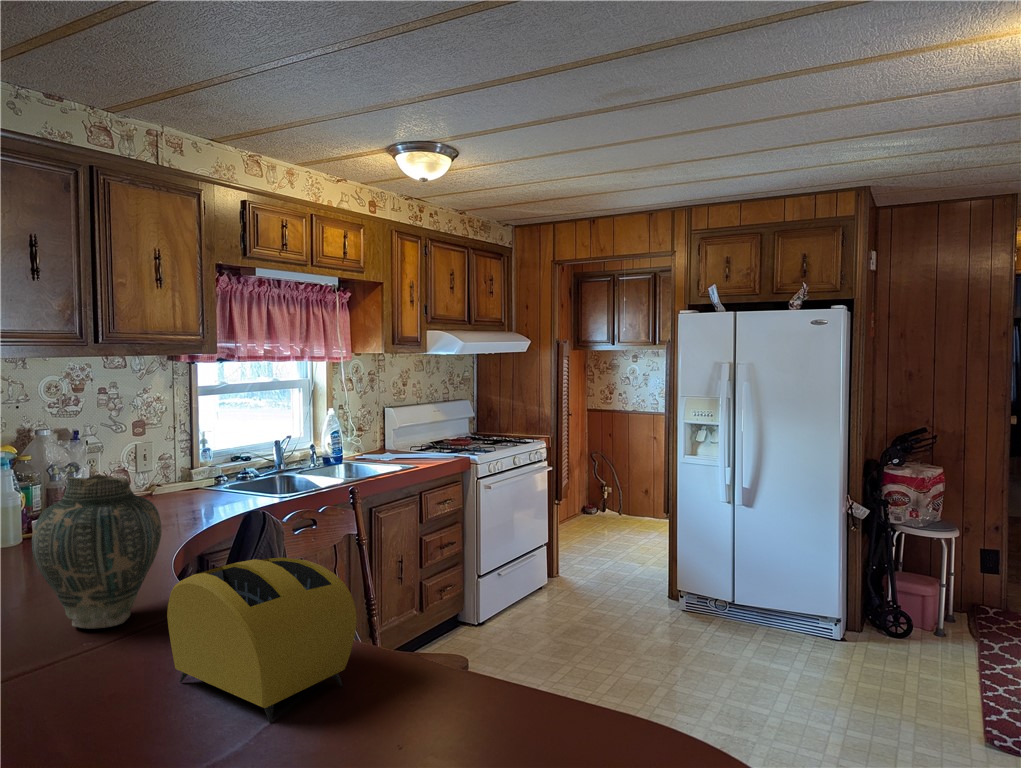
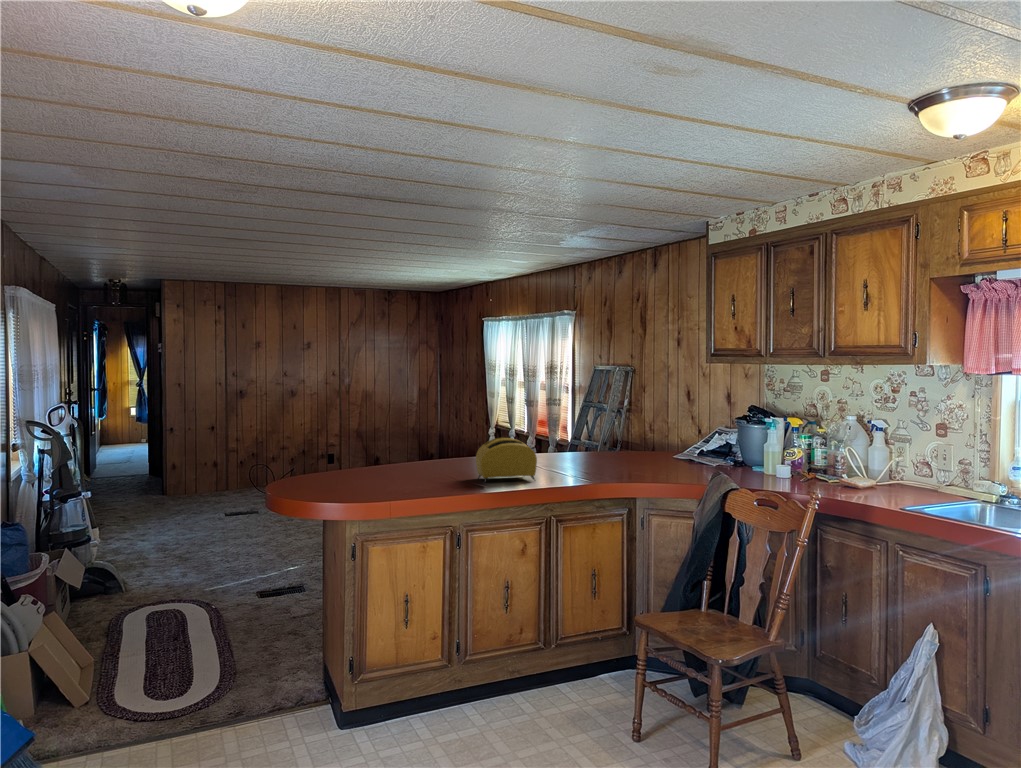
vase: present [32,475,162,629] -> none [581,414,627,476]

